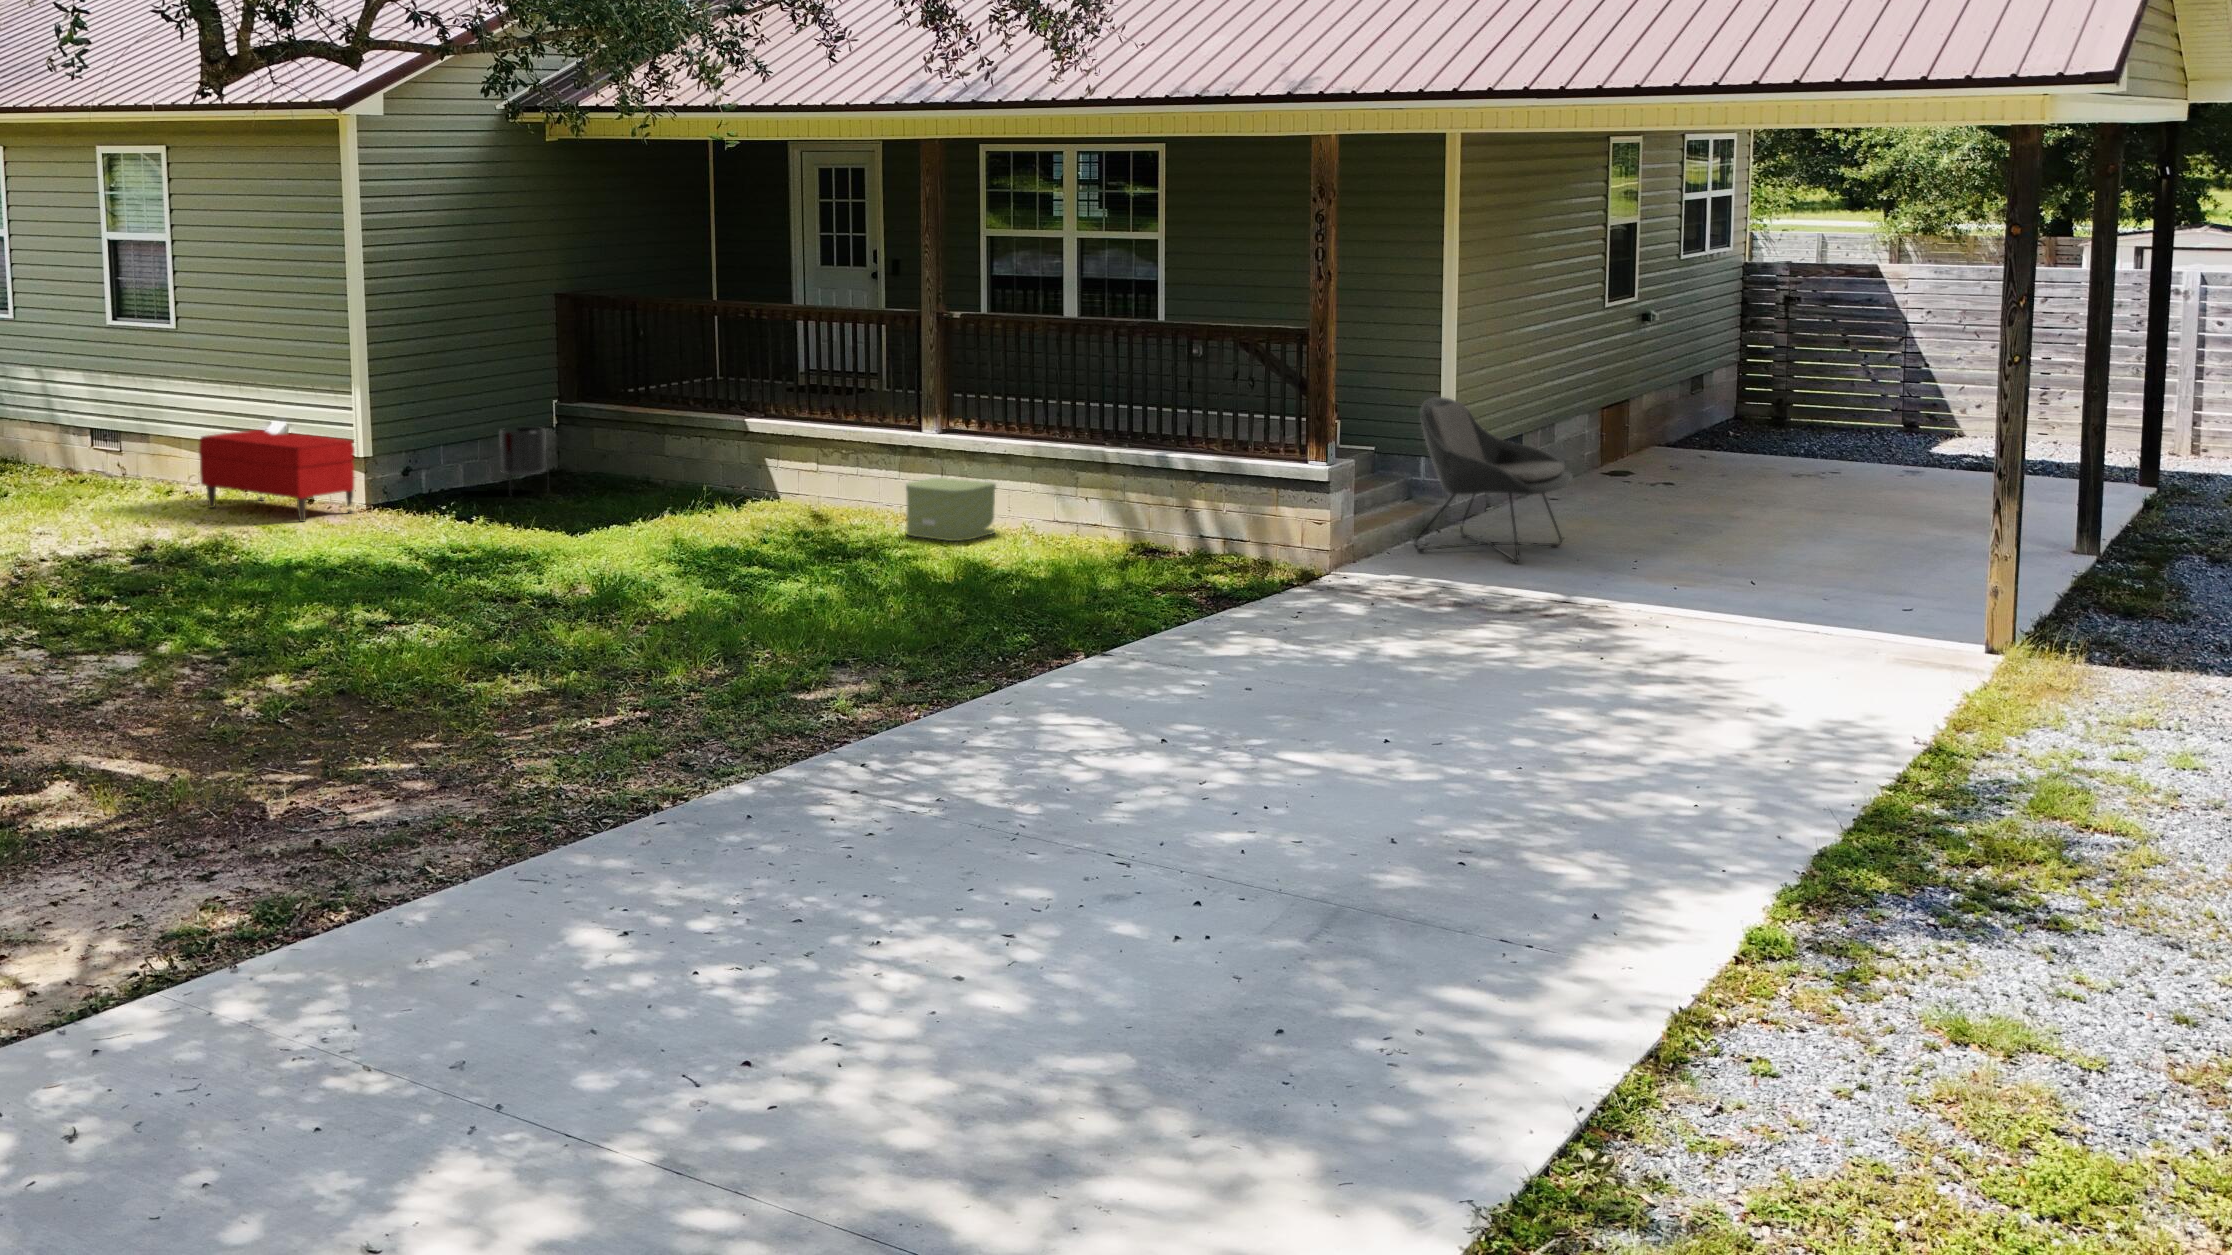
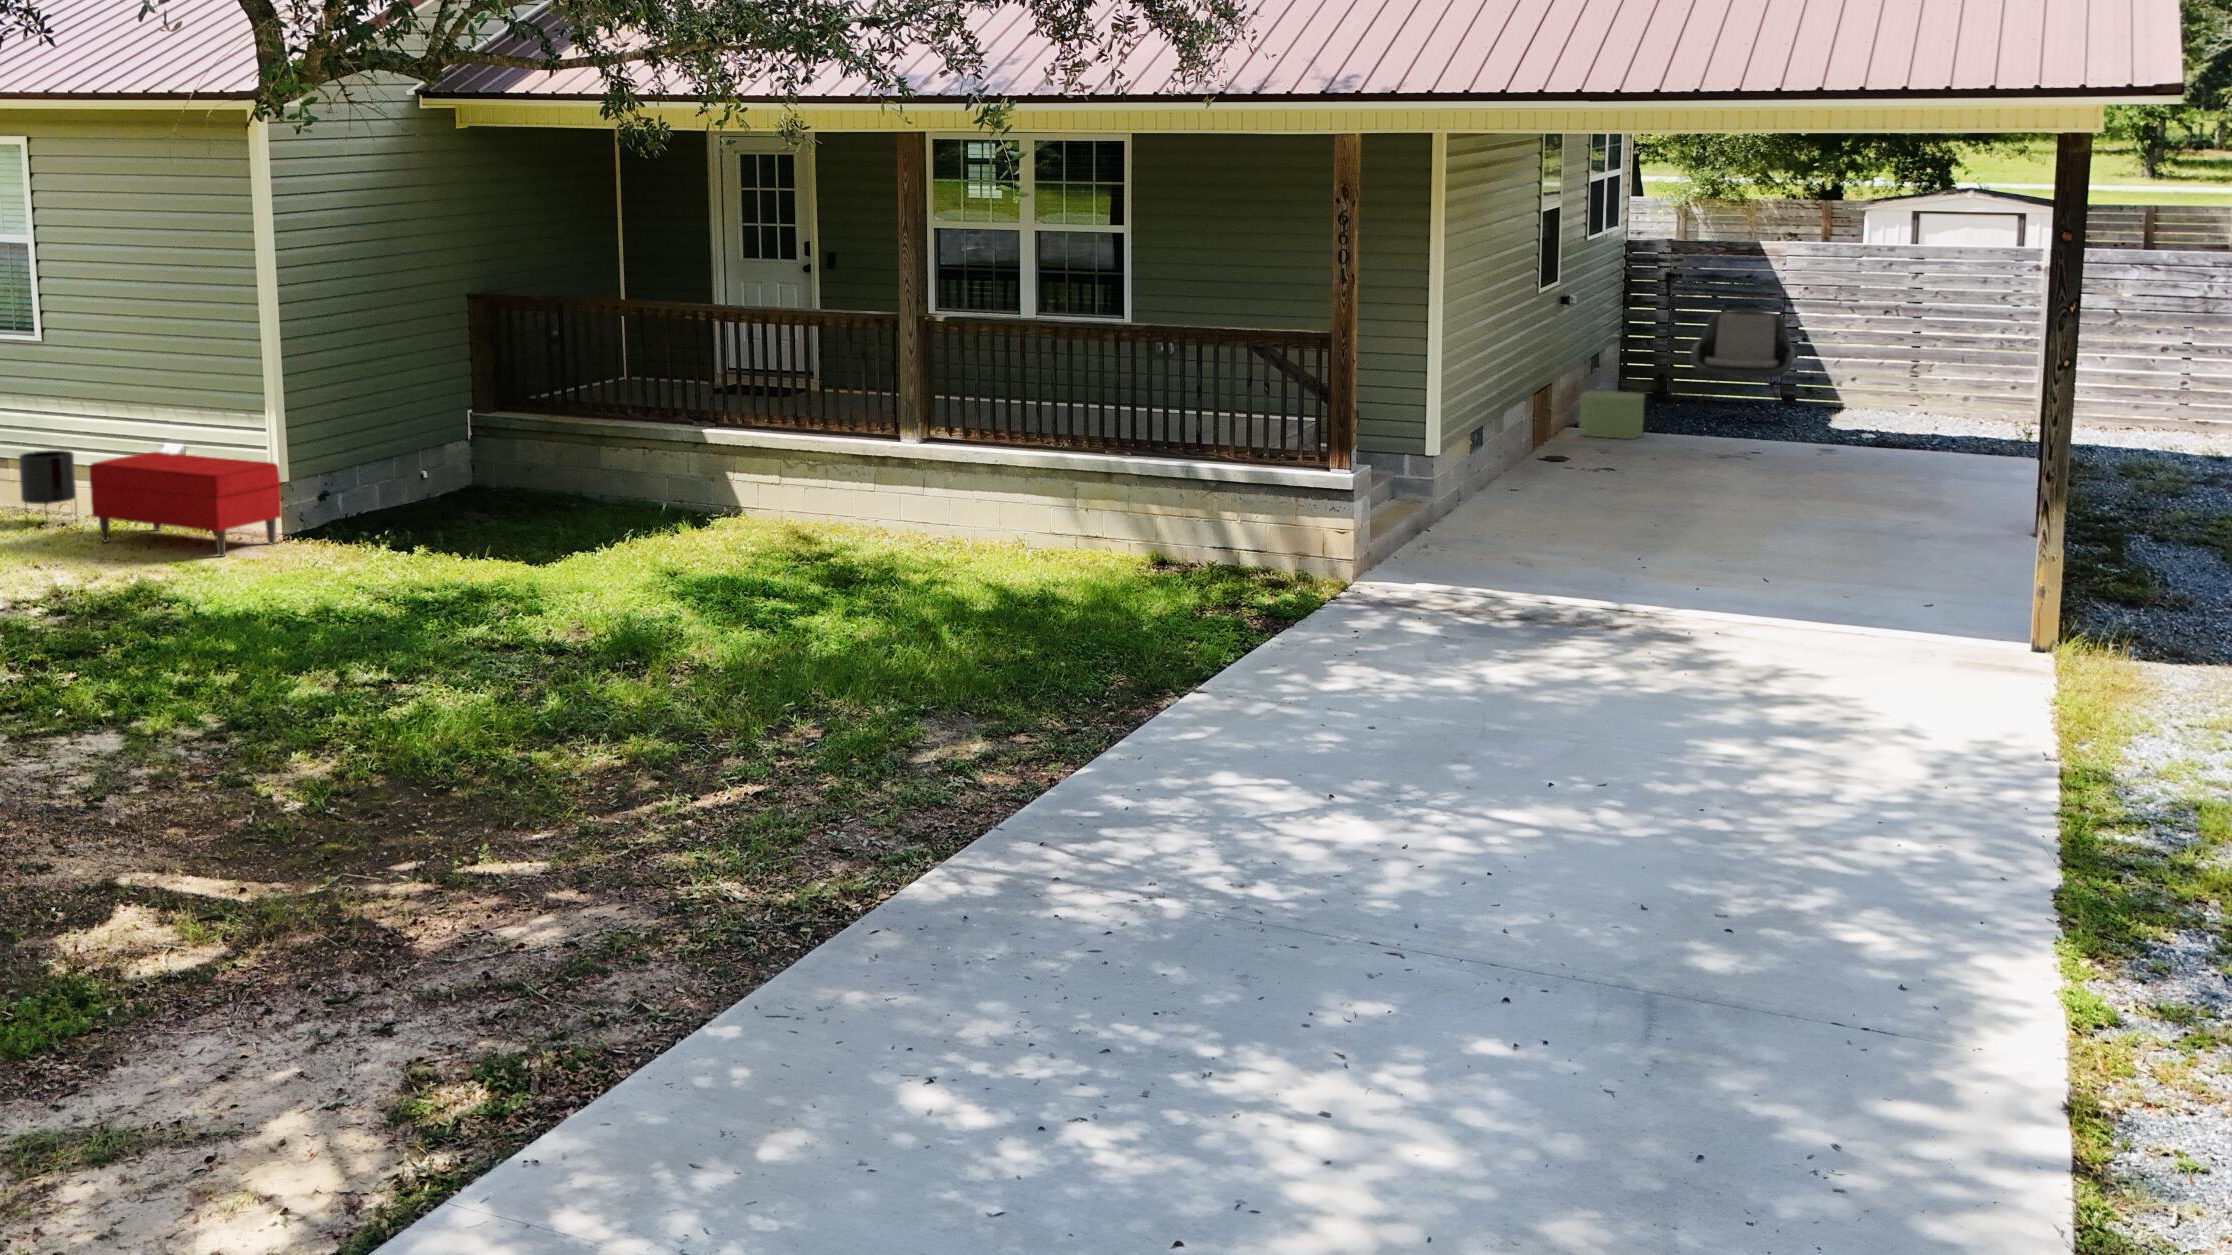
lounge chair: present [1414,397,1573,563] -> present [1691,309,1795,425]
planter: present [500,427,549,489] -> present [19,450,76,517]
storage box: present [906,478,996,541] -> present [1579,391,1645,439]

